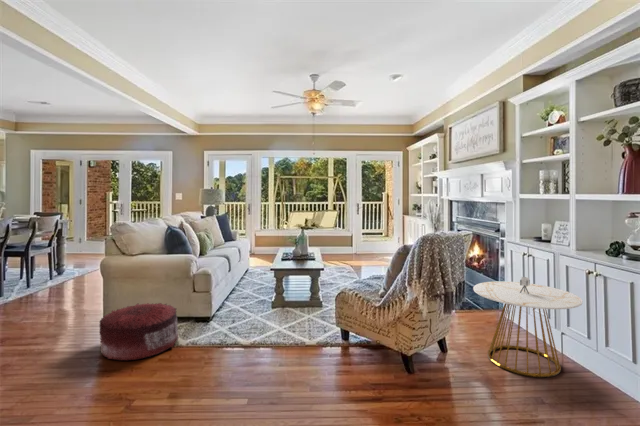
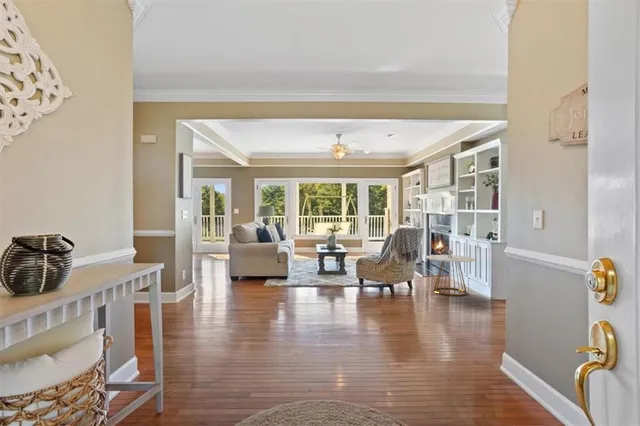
pouf: present [100,303,178,360] -> none [237,267,273,290]

